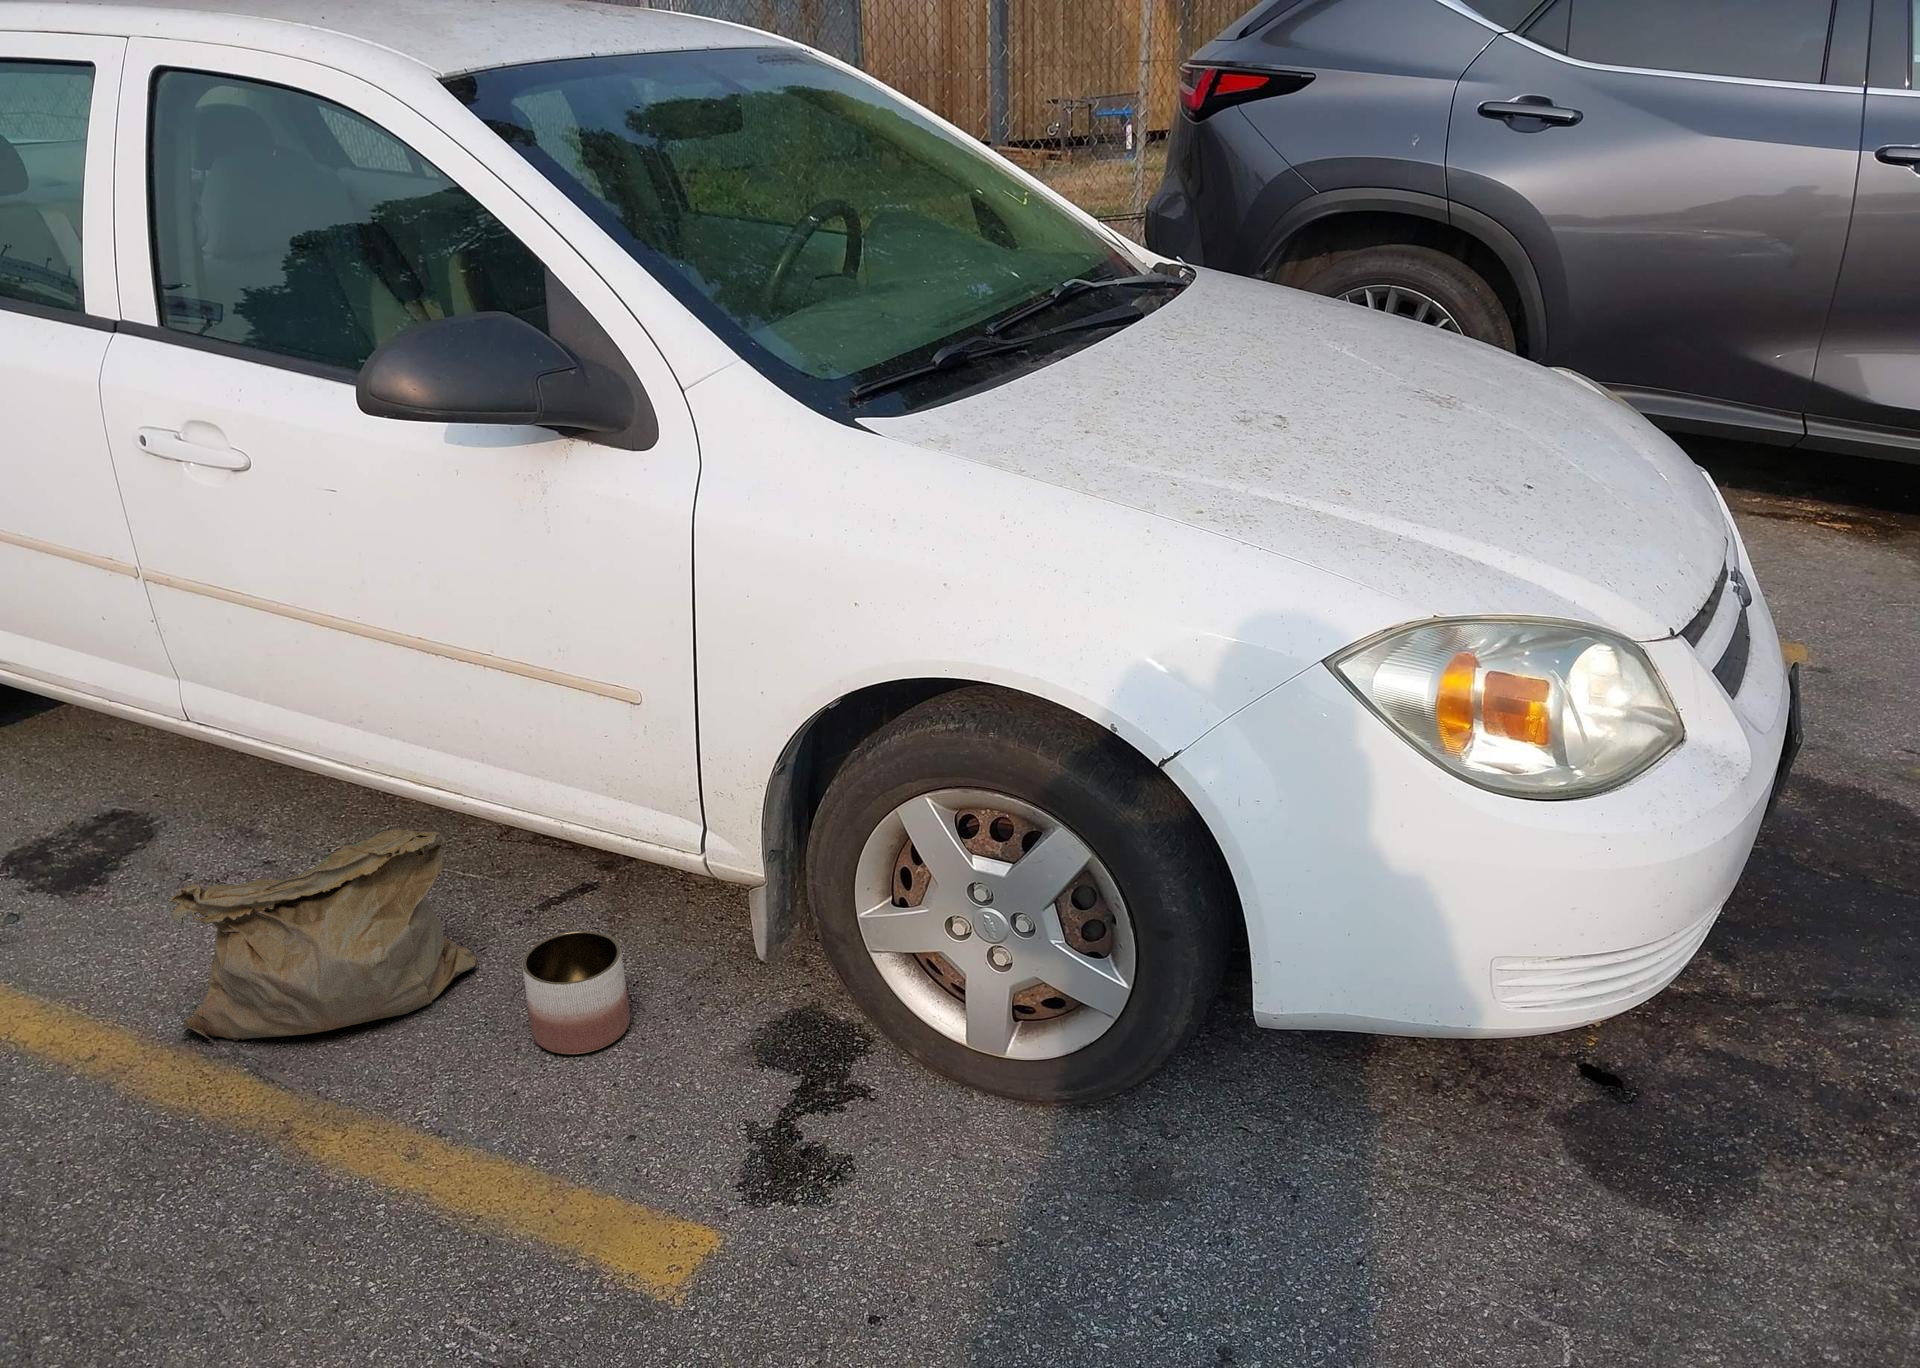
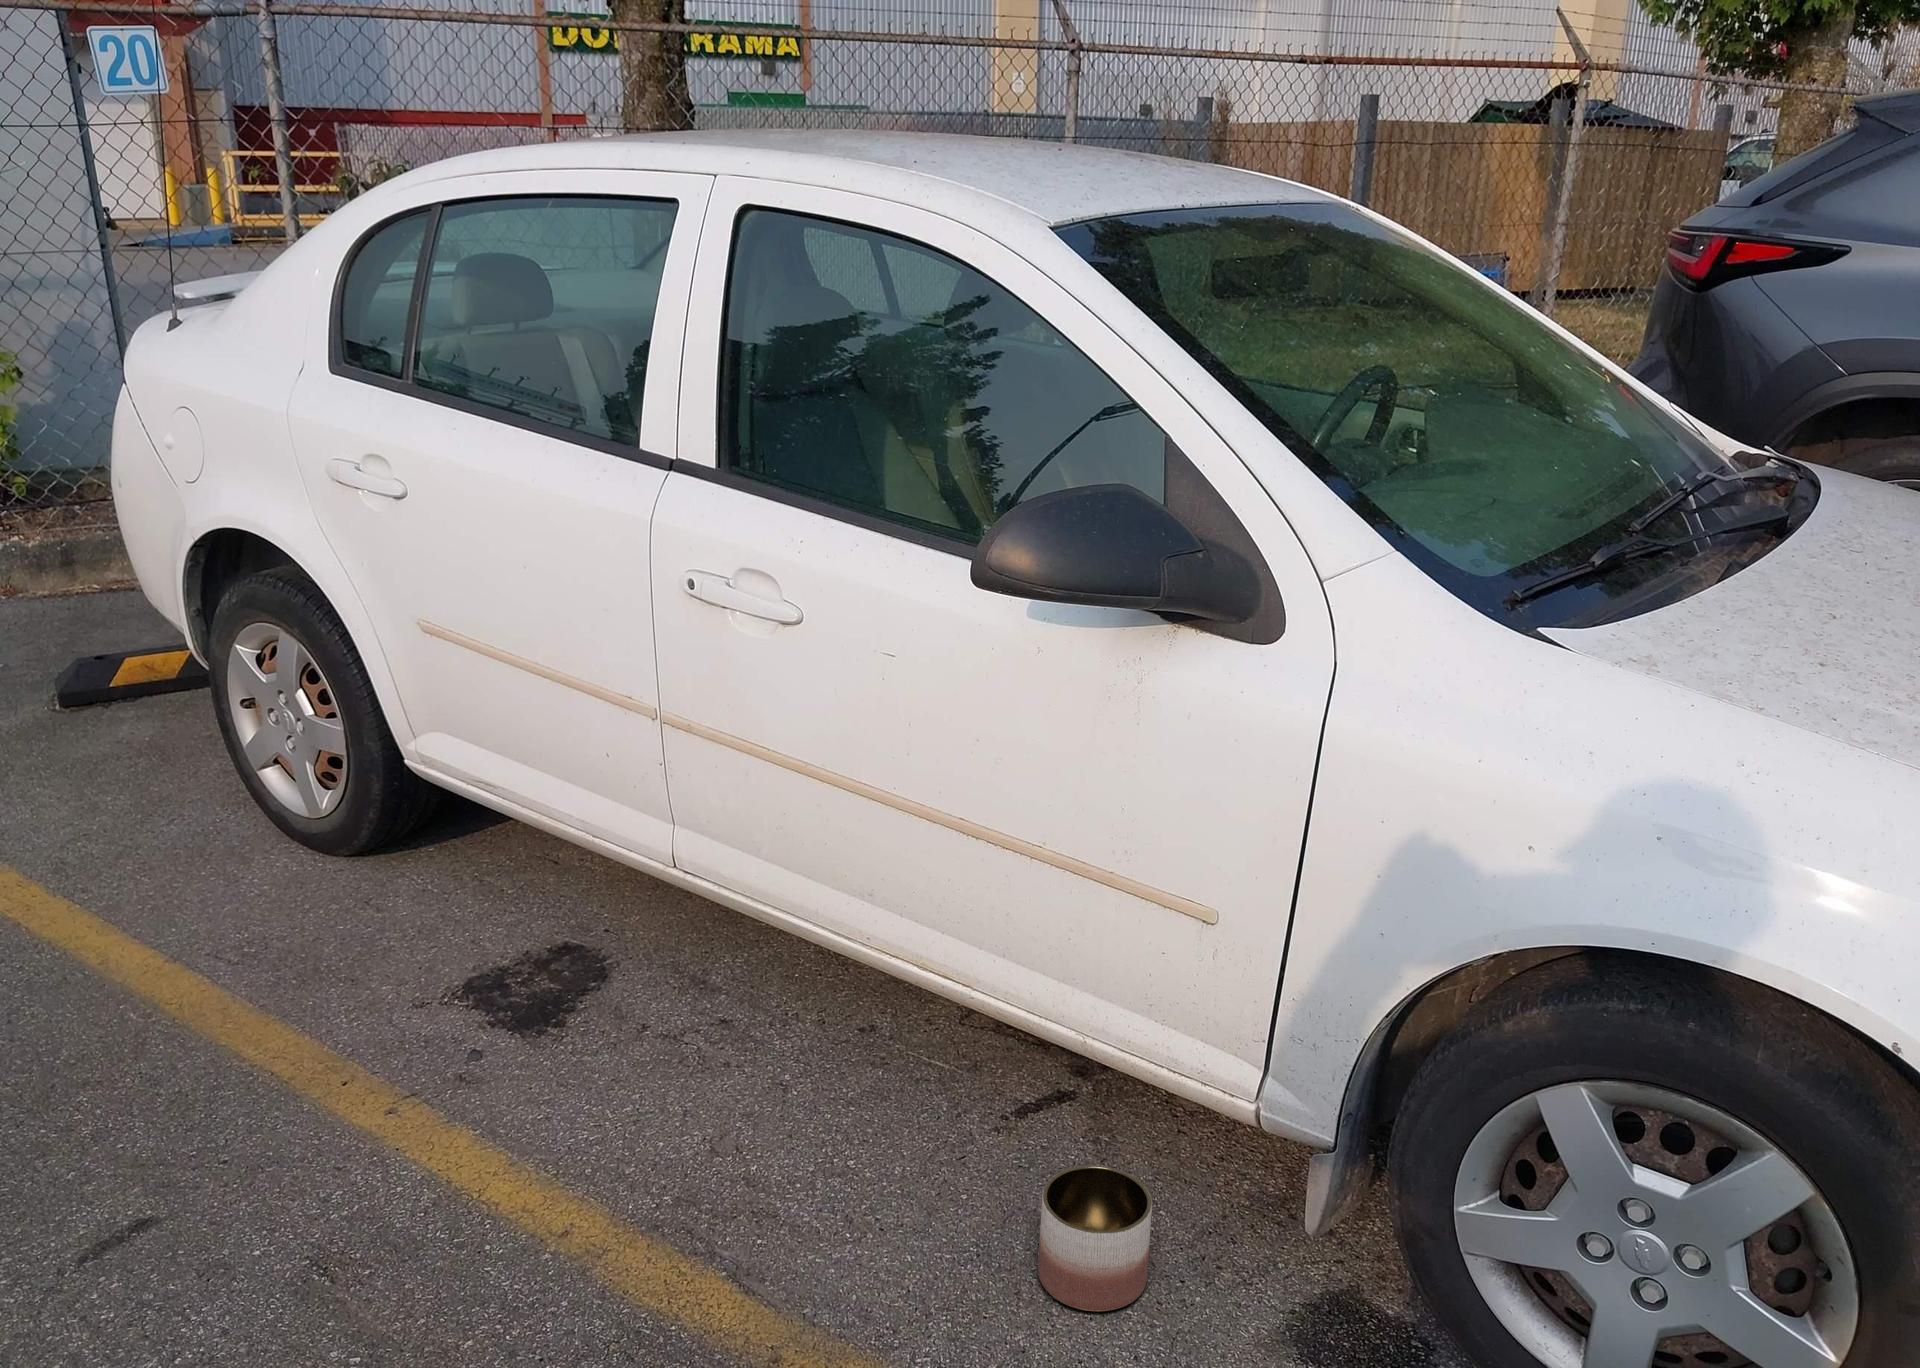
bag: present [169,829,479,1041] -> none [658,1025,966,1241]

